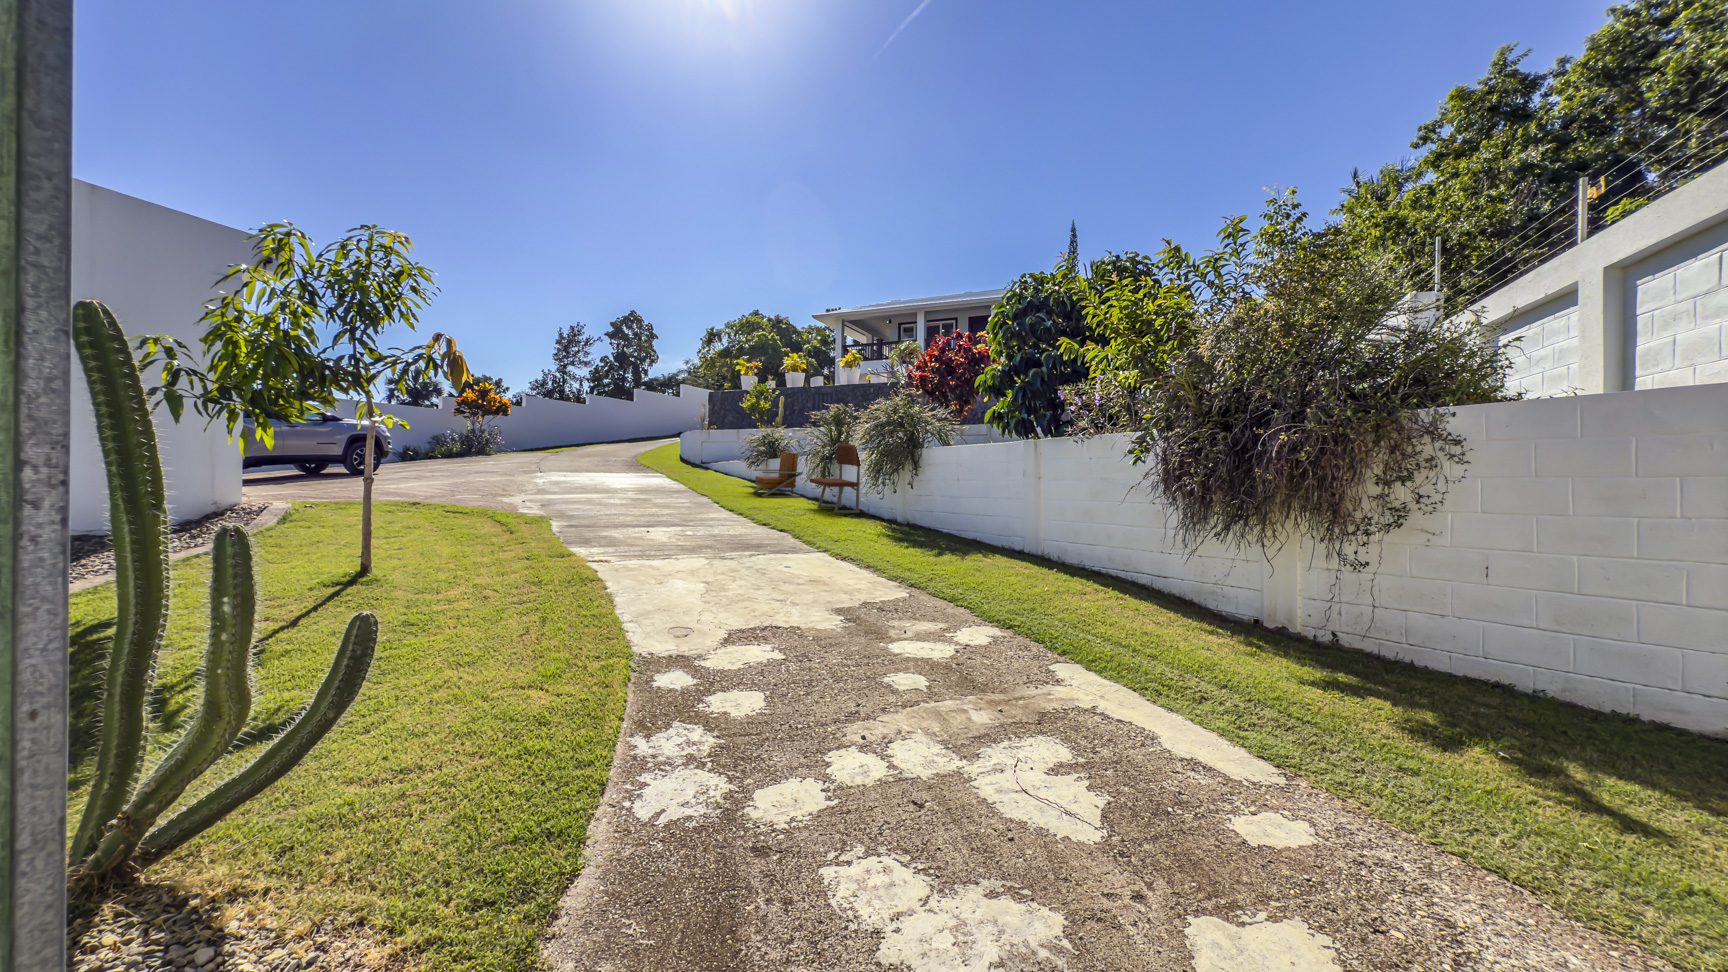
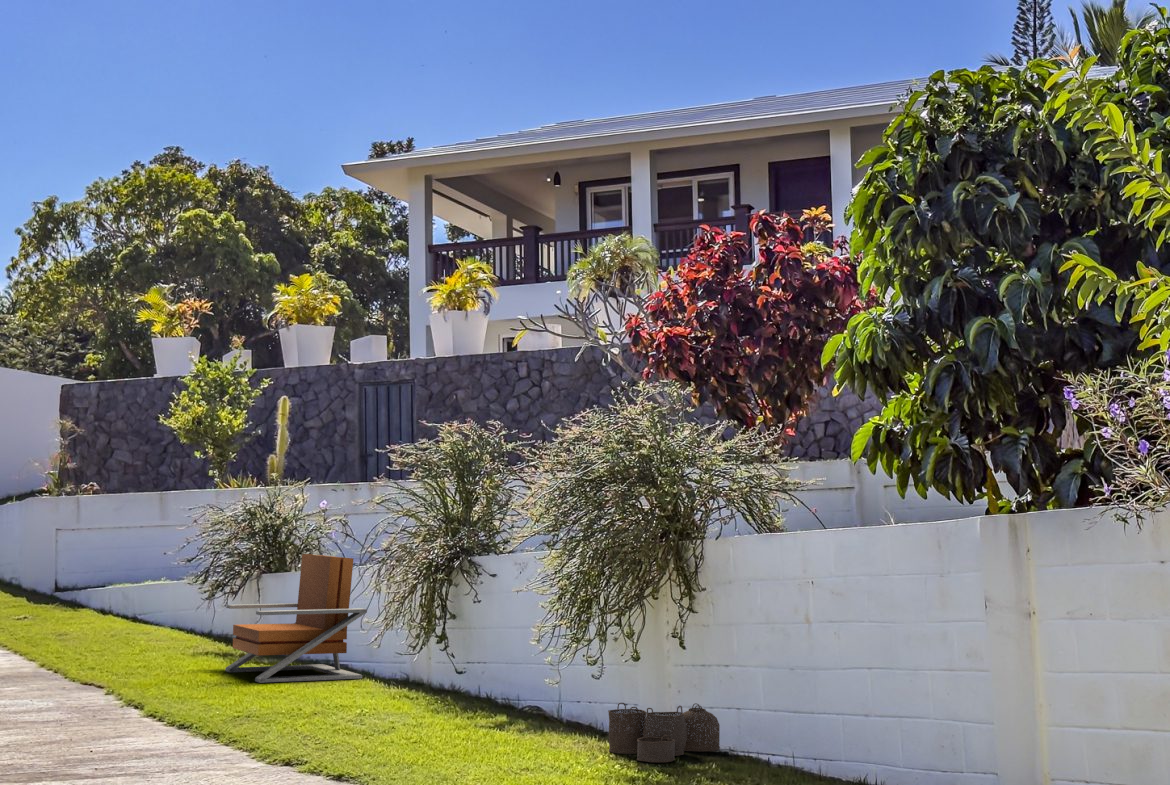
bench: present [810,444,861,513] -> none [395,531,538,720]
woven basket: none [882,509,925,532] -> present [608,703,720,762]

